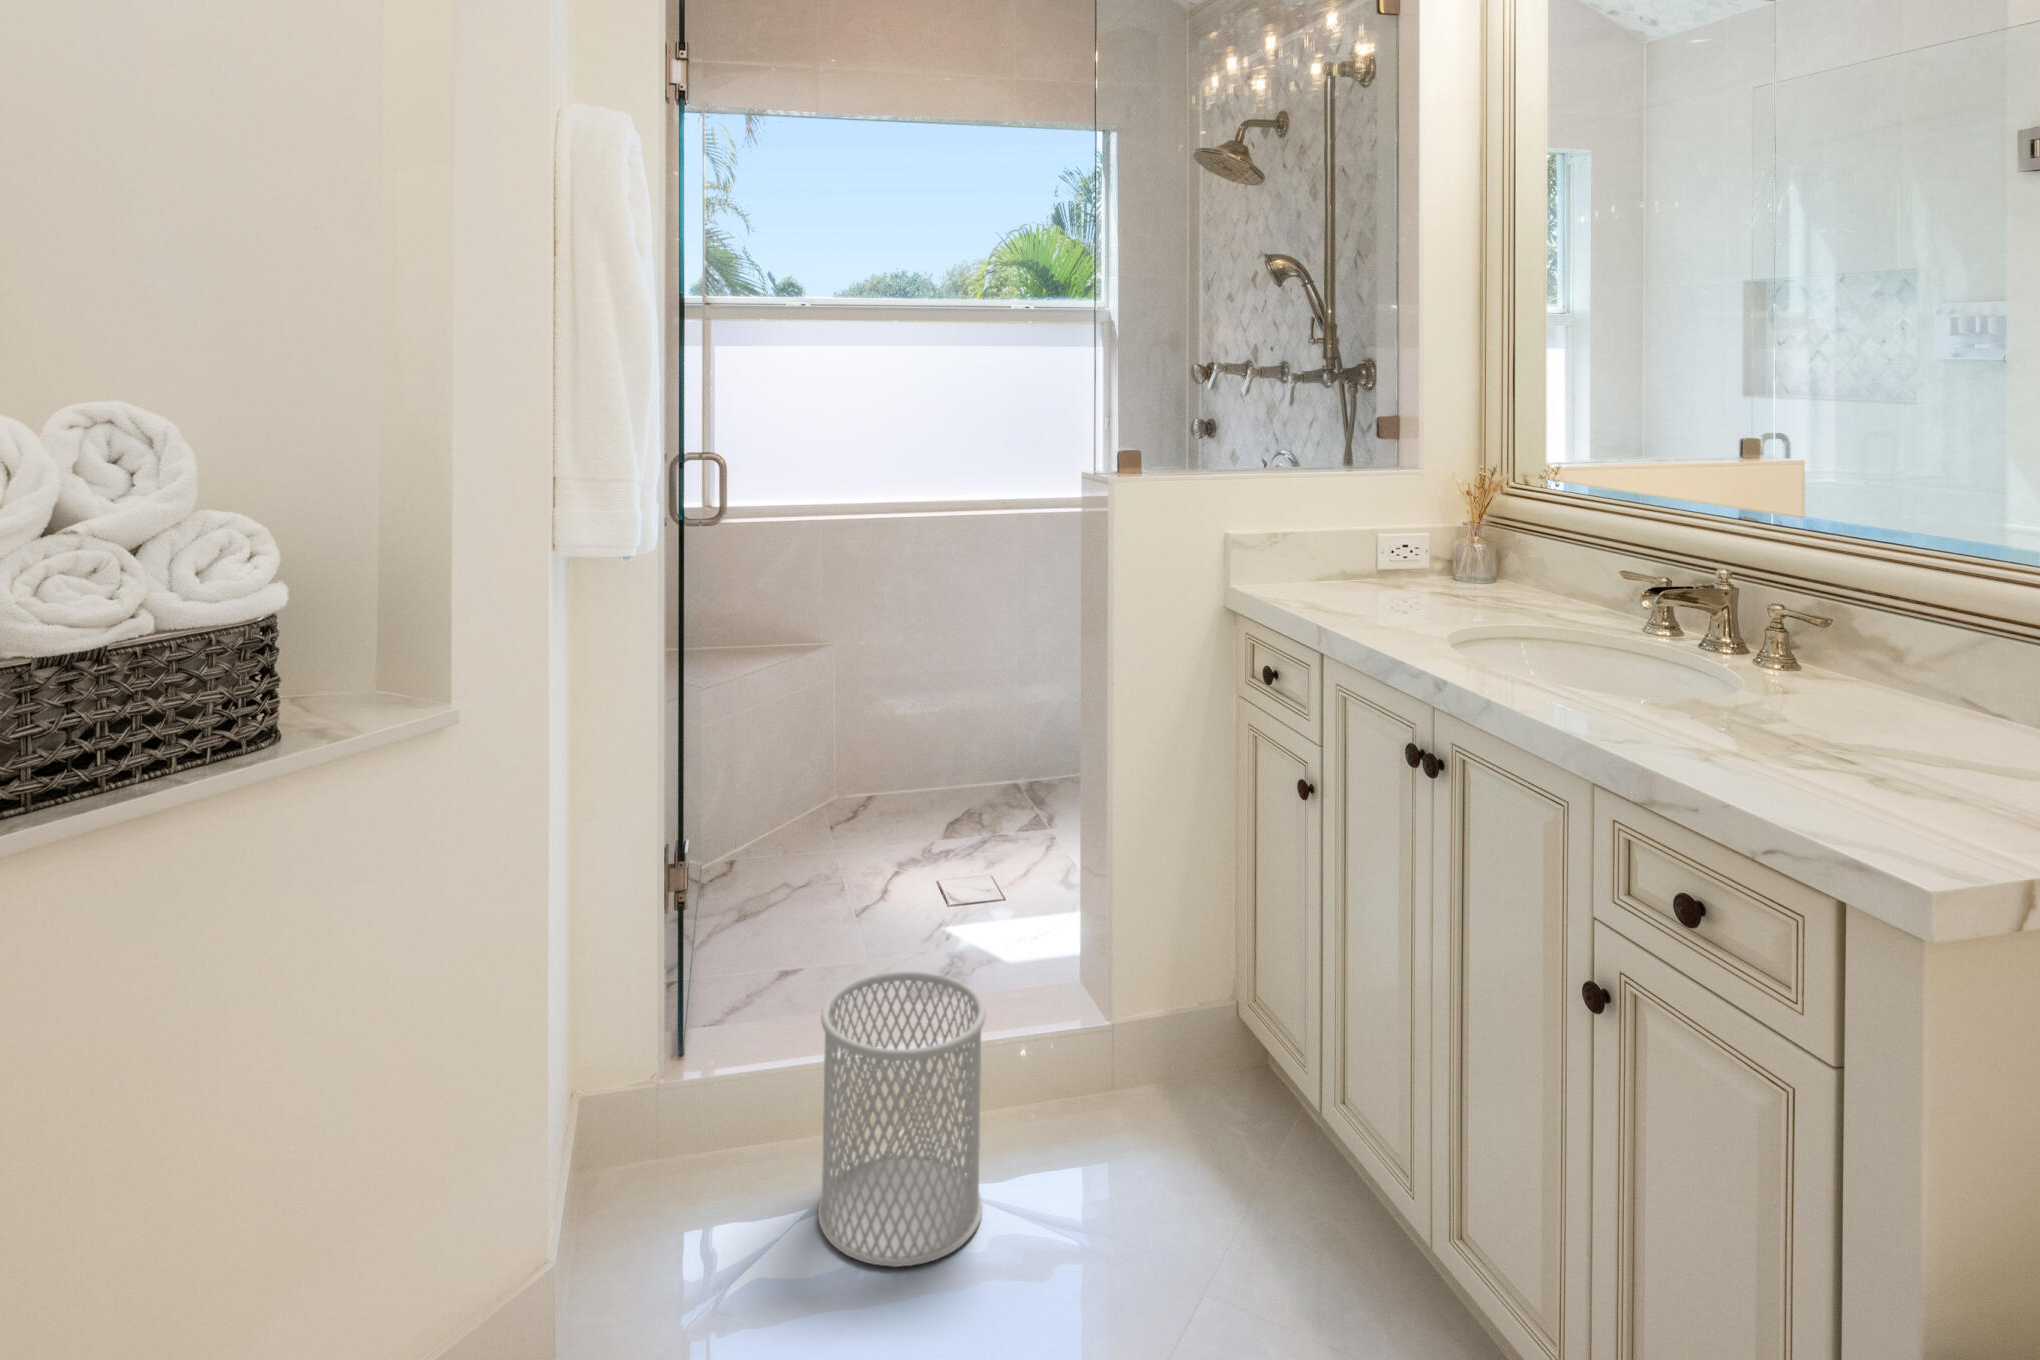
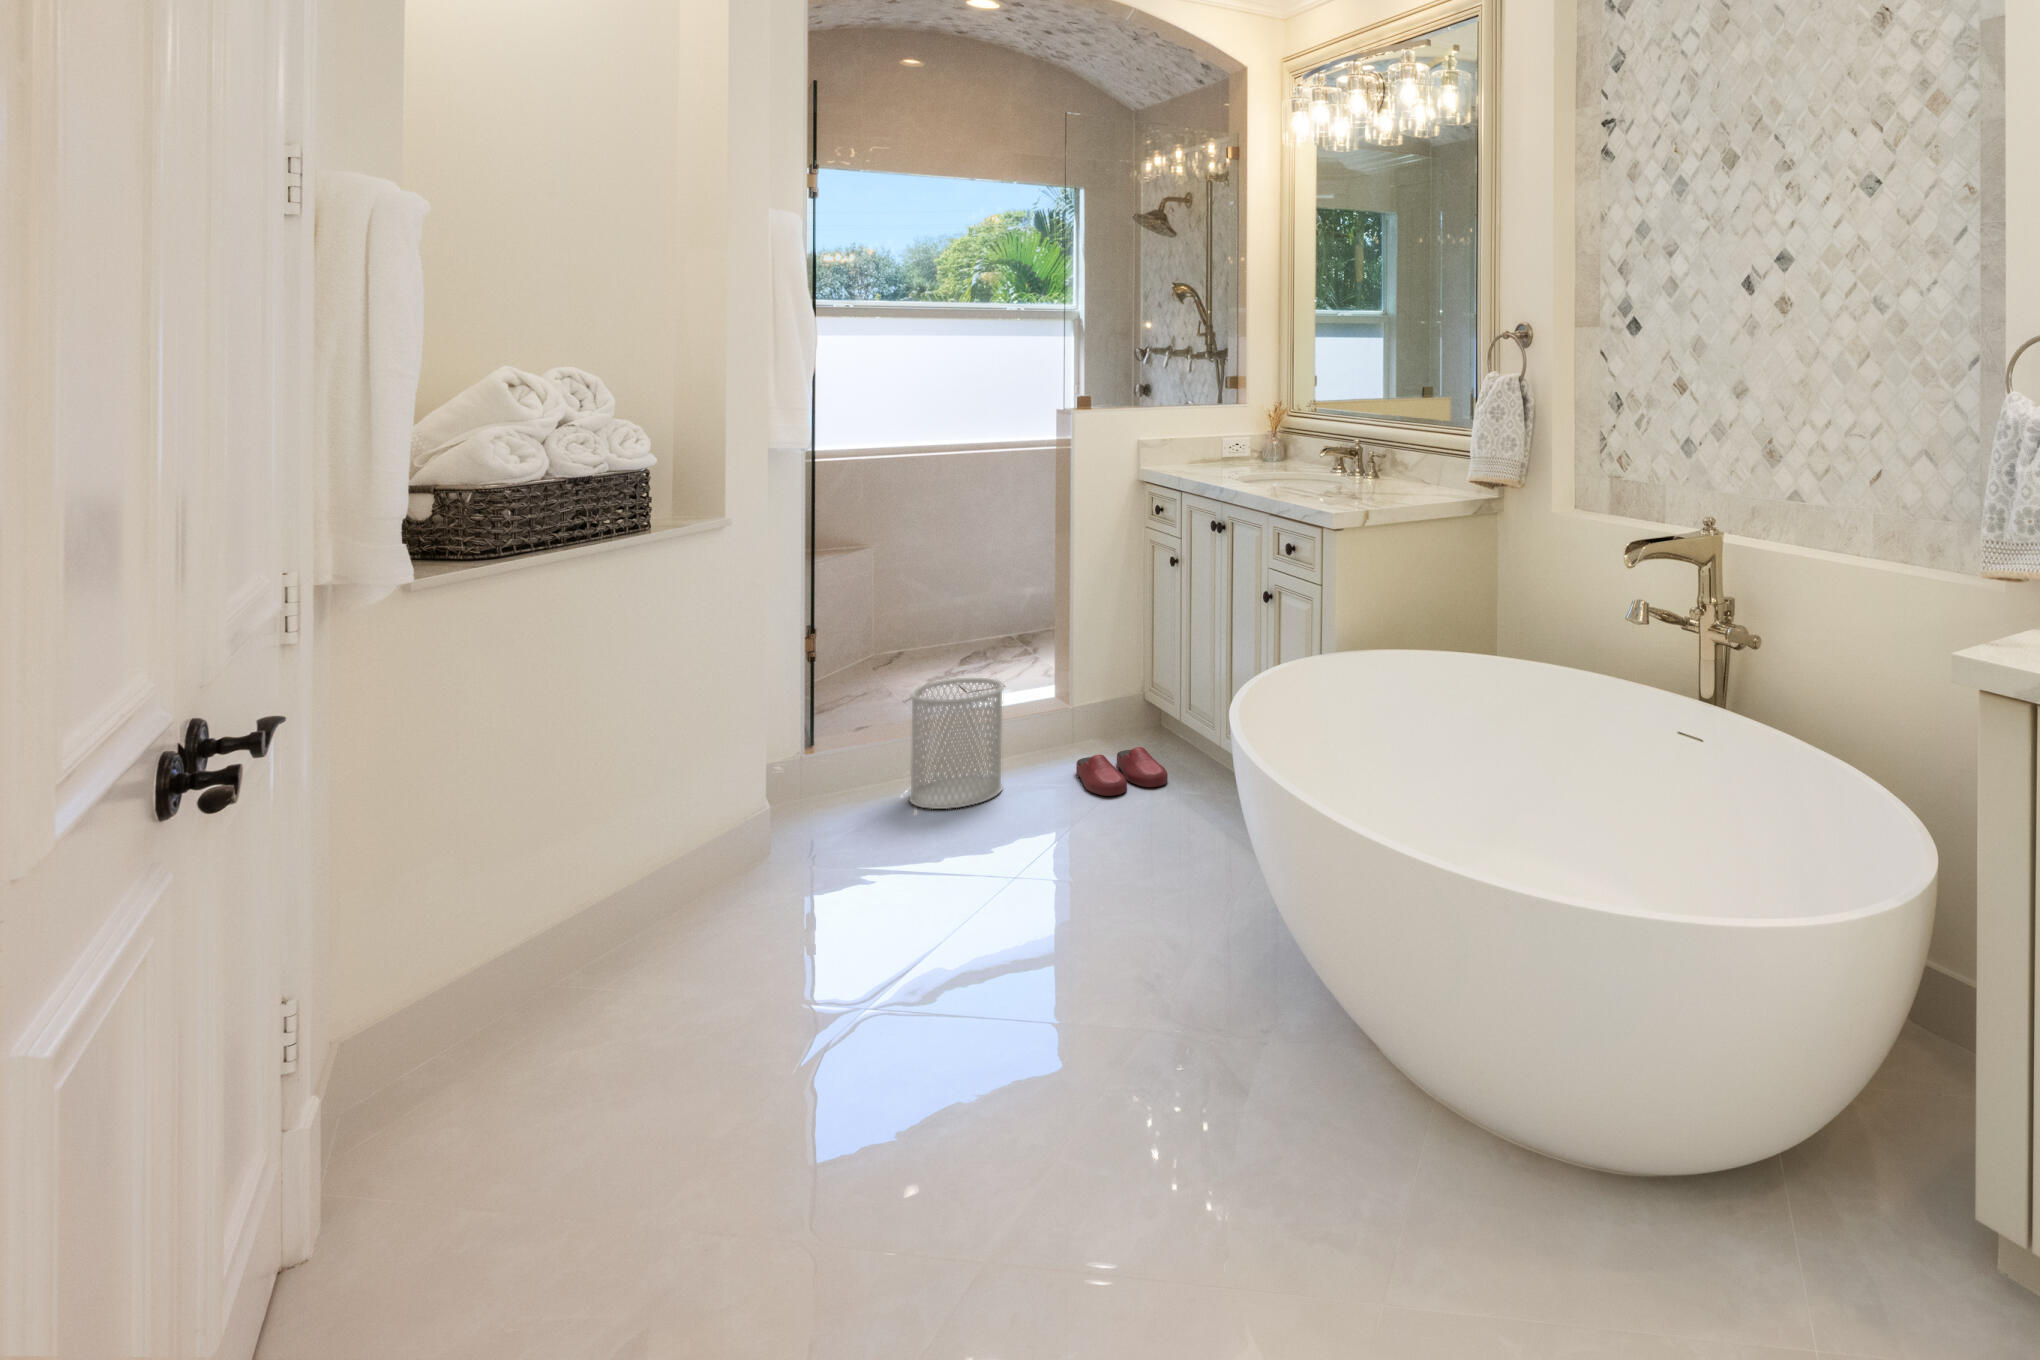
slippers: none [1116,1145,1300,1305] -> present [1076,747,1168,796]

